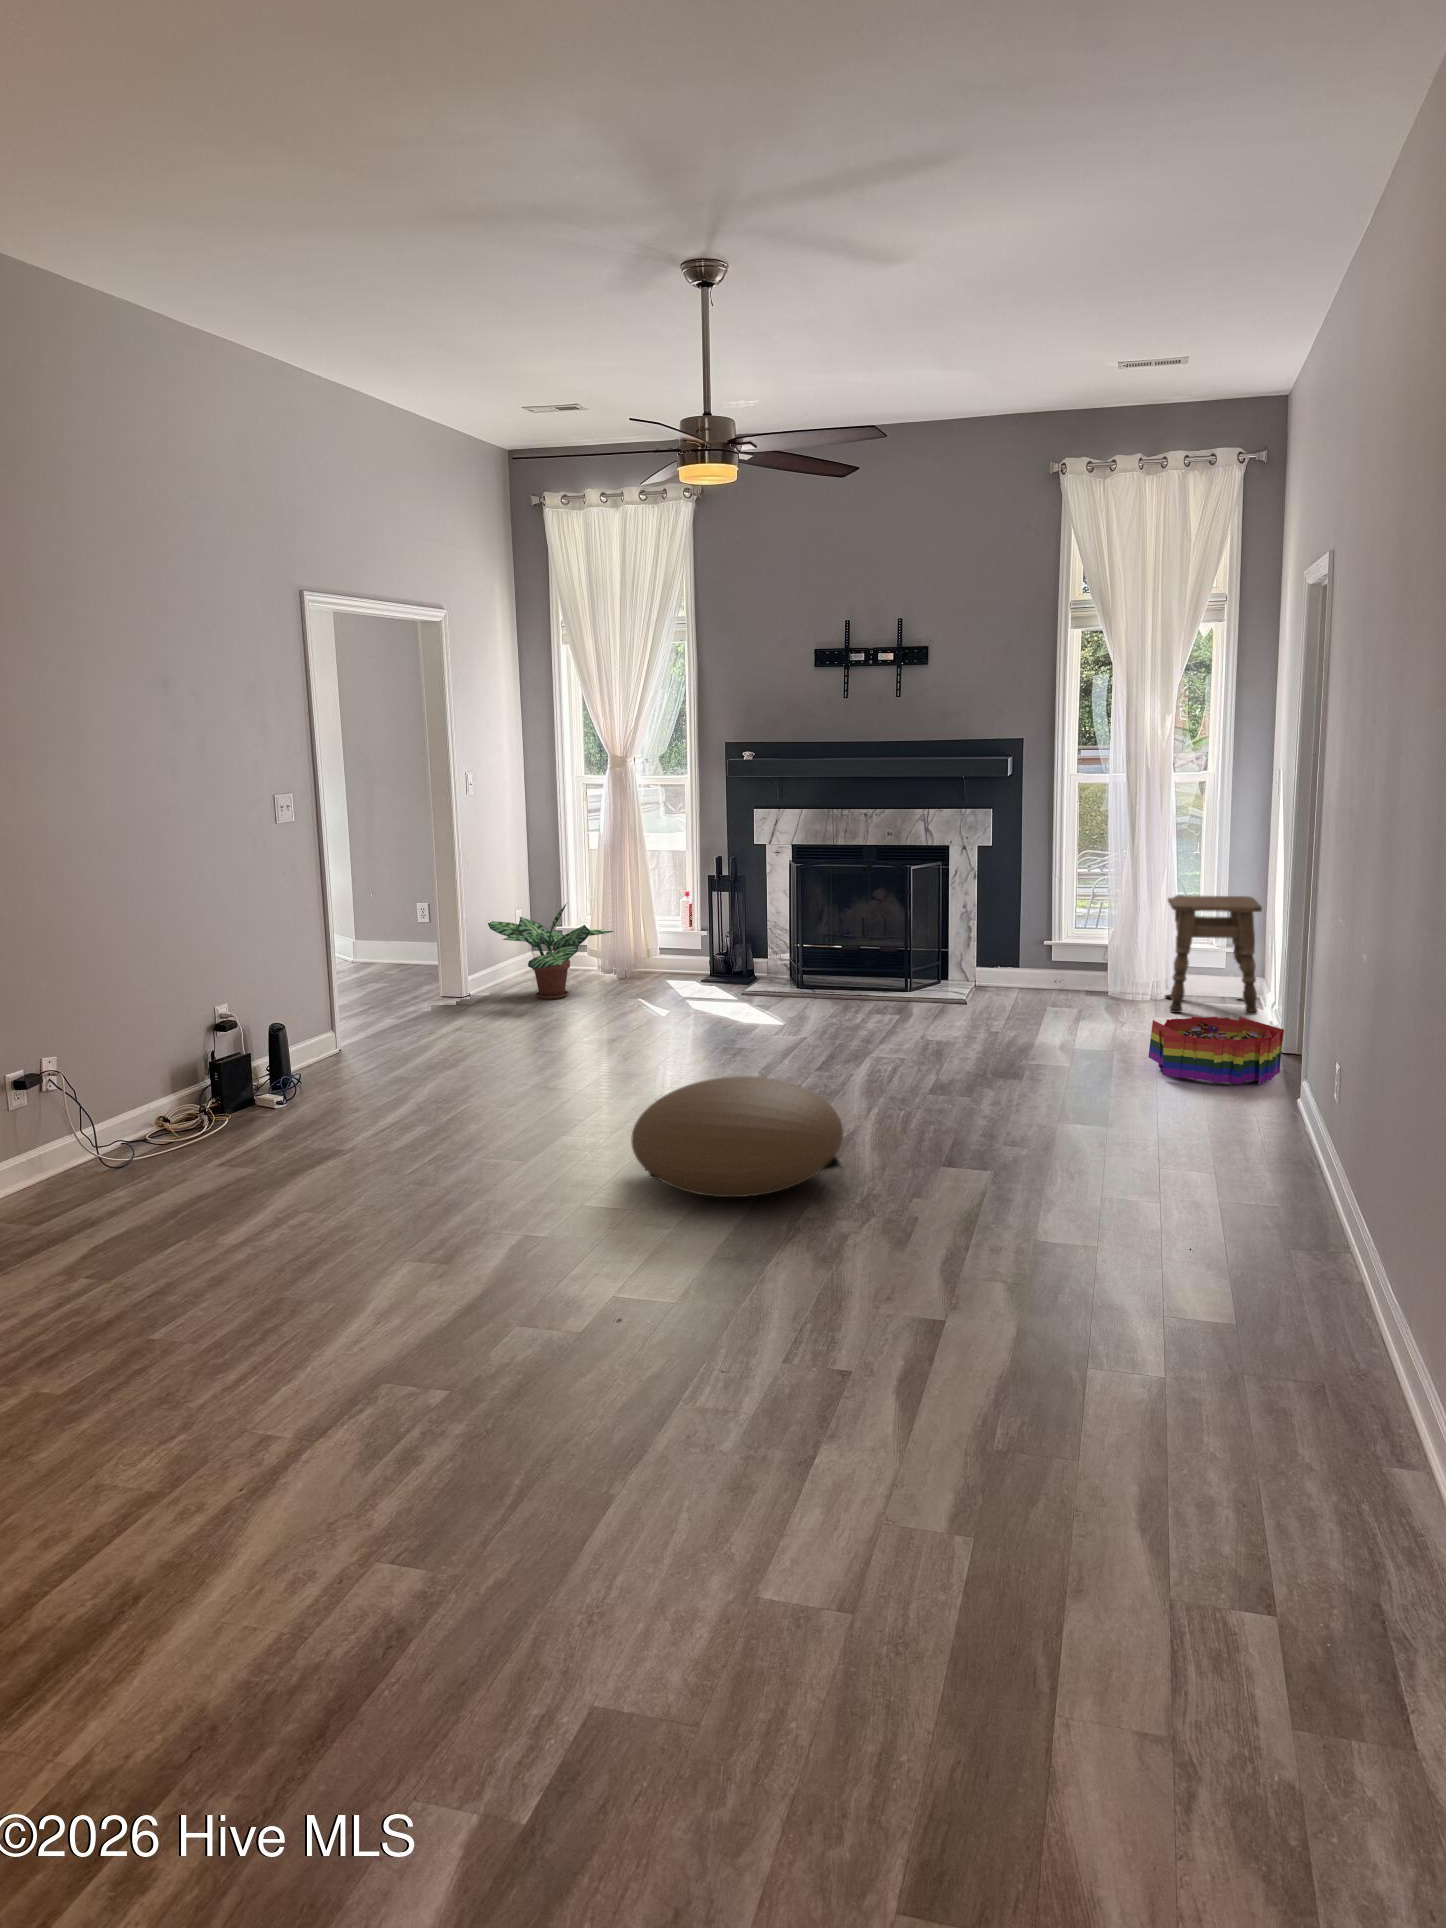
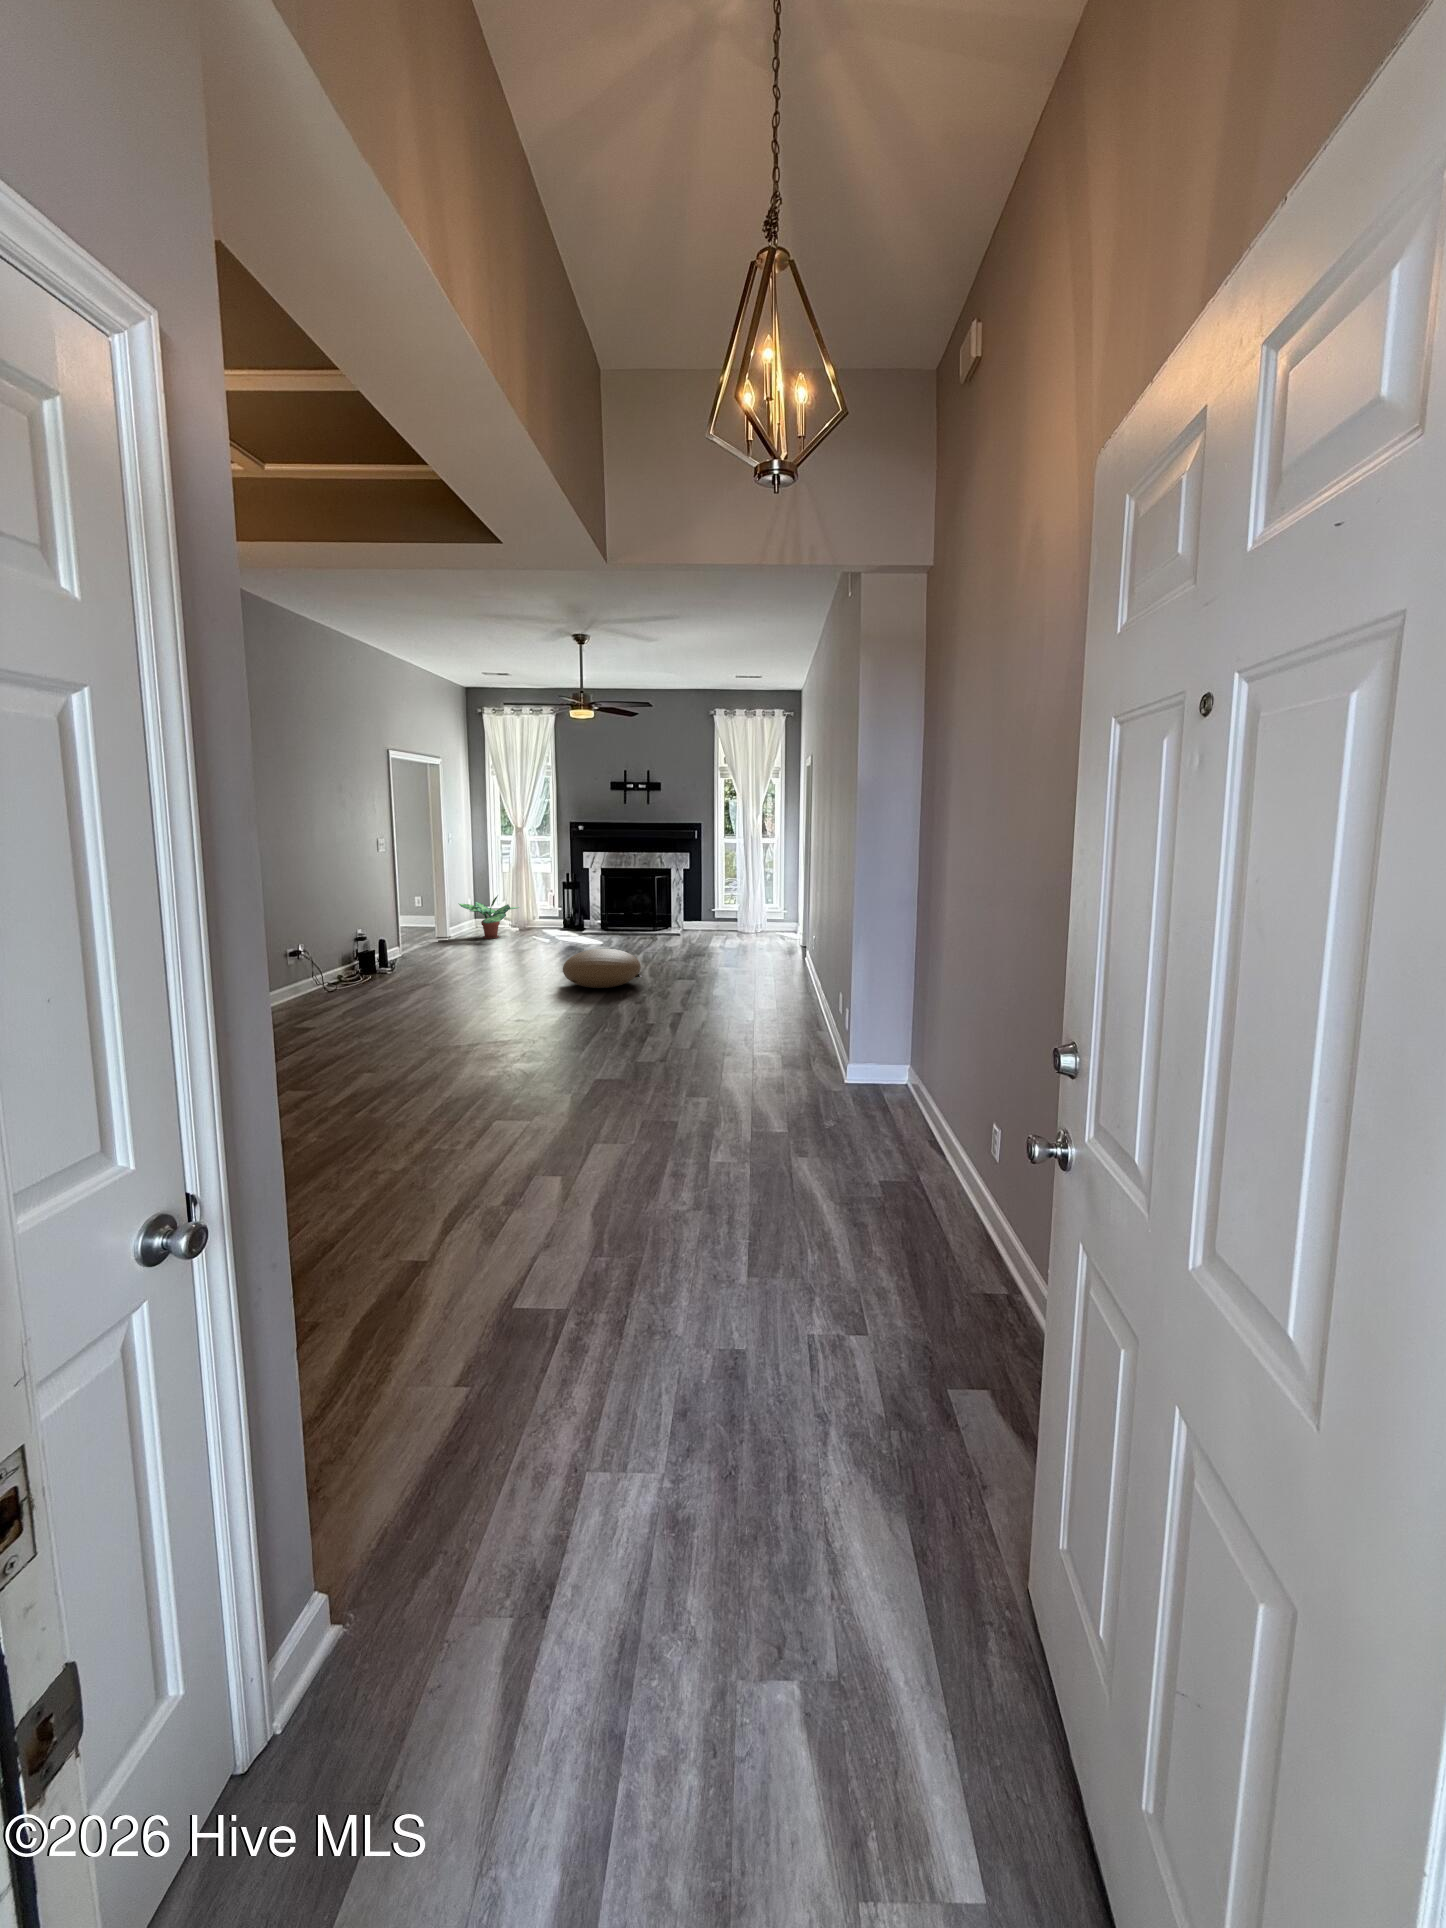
side table: present [1165,895,1262,1015] -> none [760,889,795,936]
storage bin: present [1148,1017,1284,1085] -> none [750,932,799,955]

